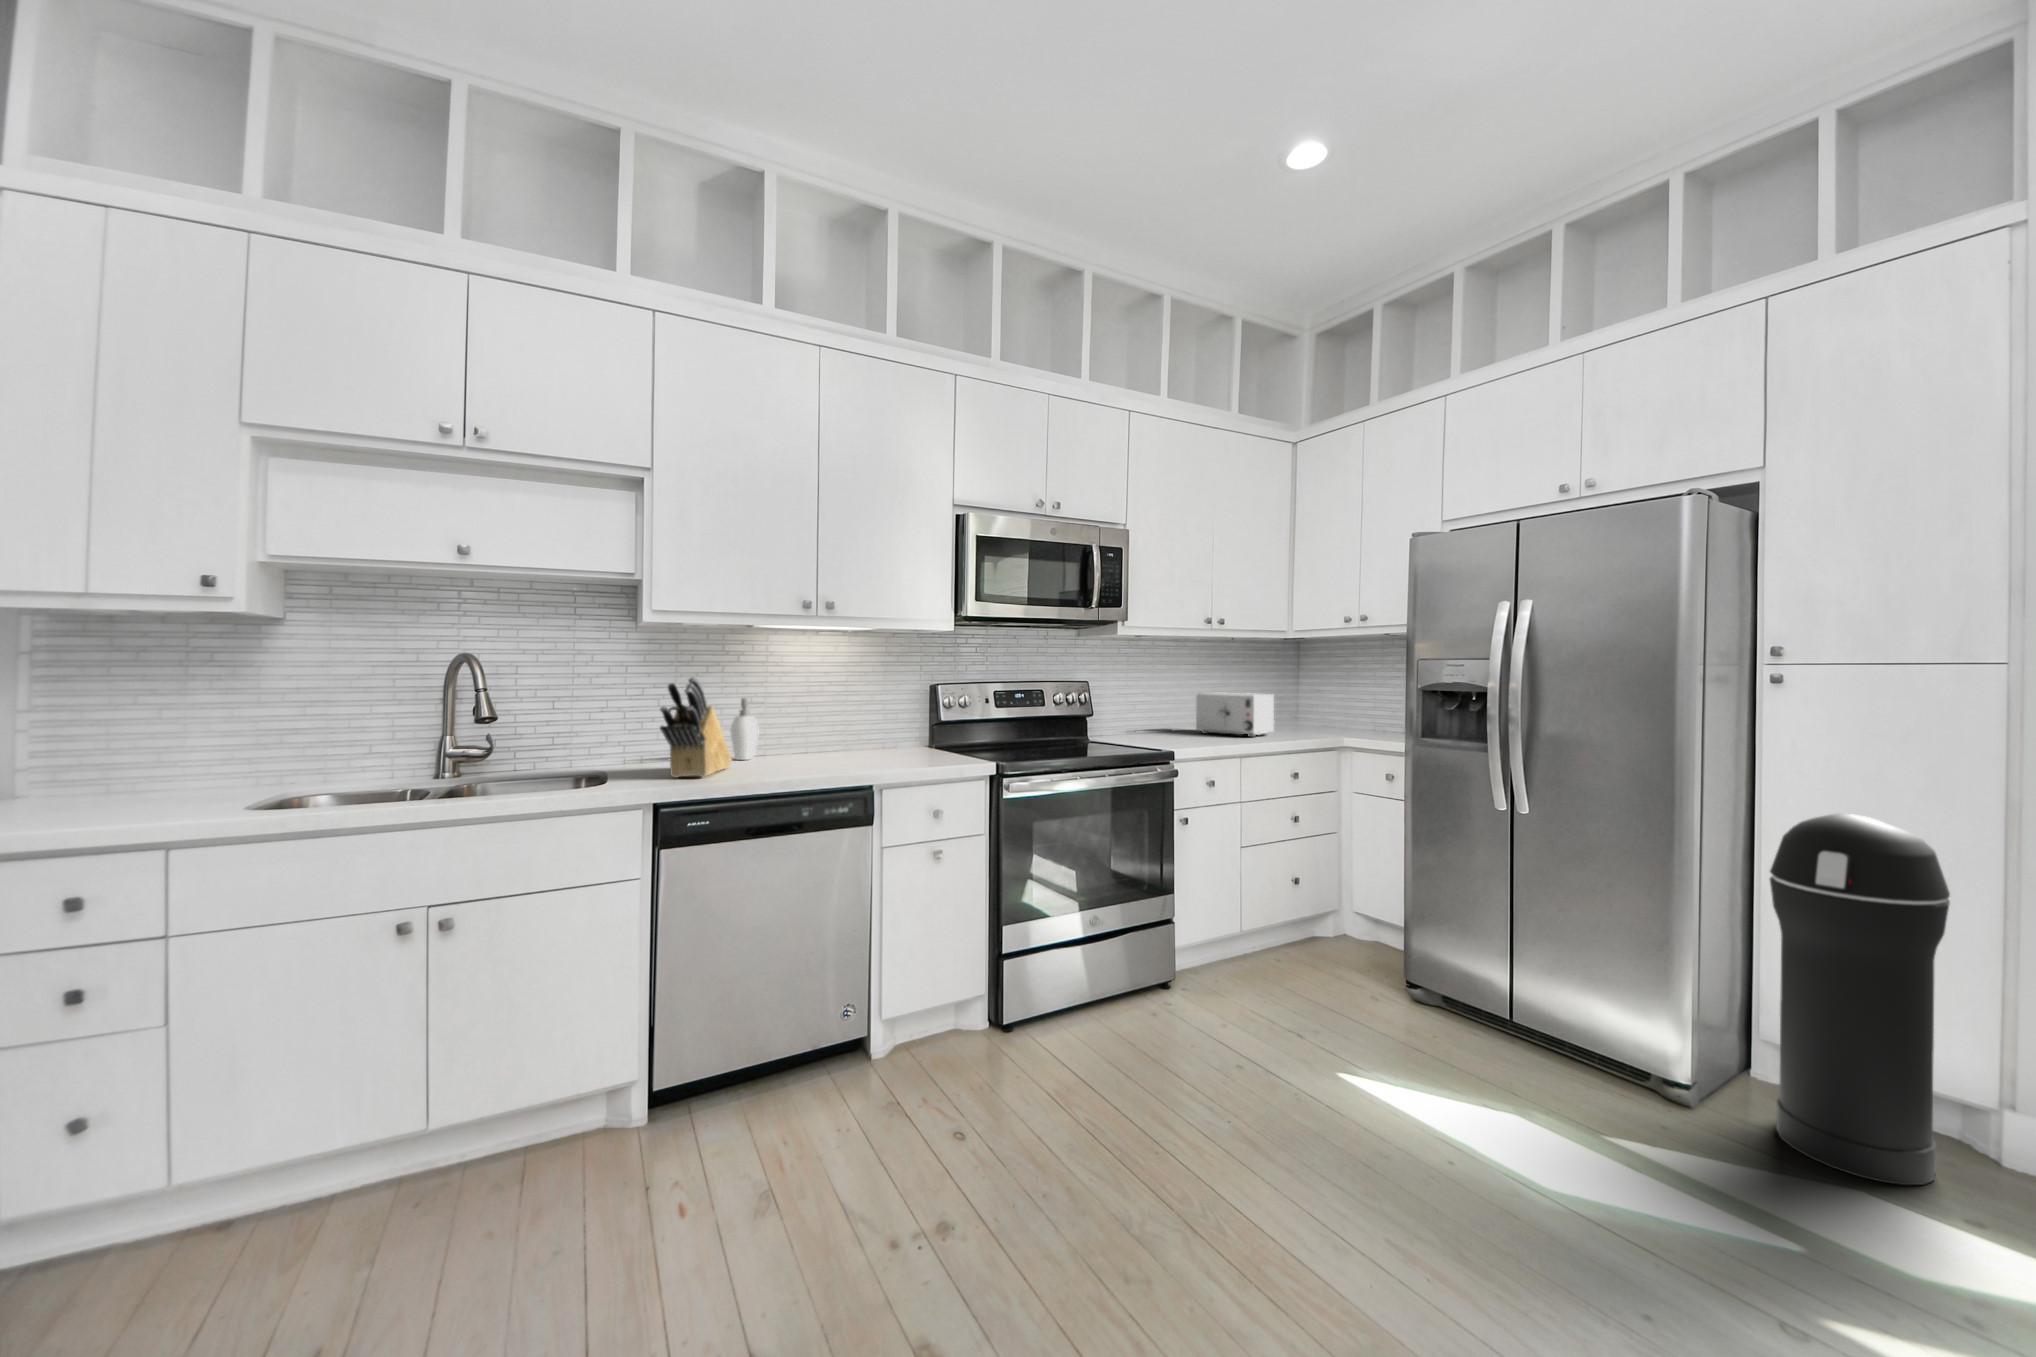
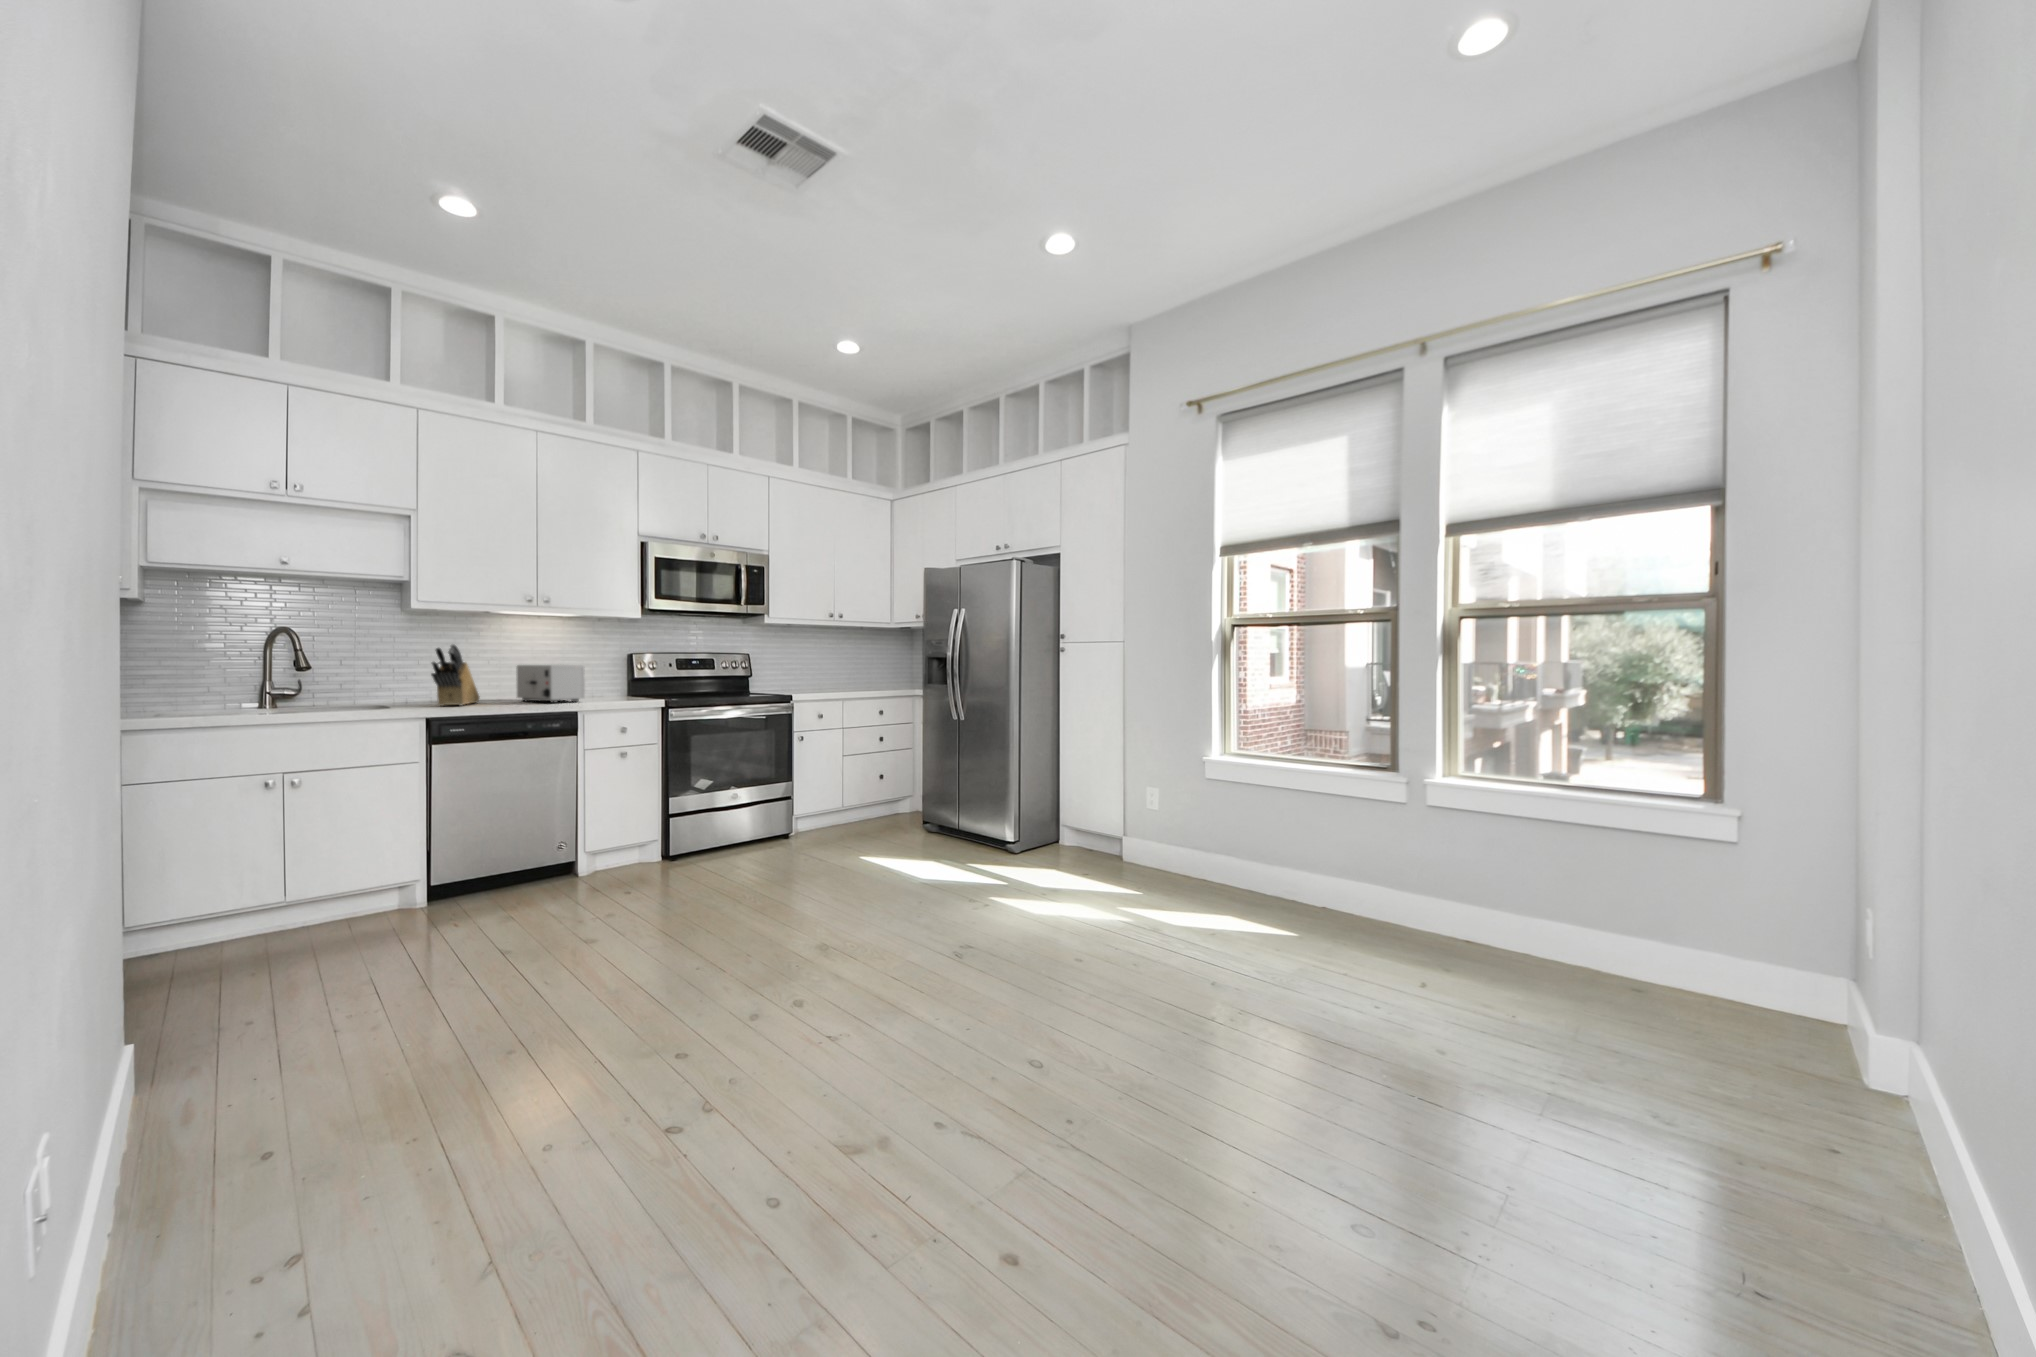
toaster: present [1196,693,1274,737] -> present [516,665,585,703]
soap dispenser: present [730,698,759,760] -> none [478,660,503,700]
trash can: present [1770,813,1950,1185] -> none [1054,710,1113,874]

